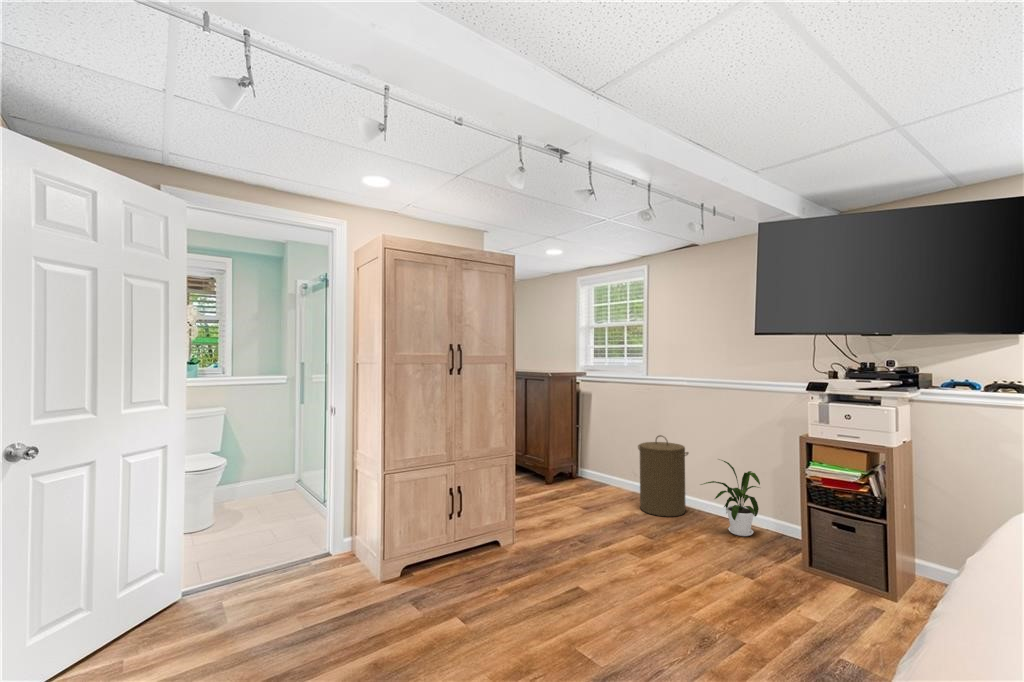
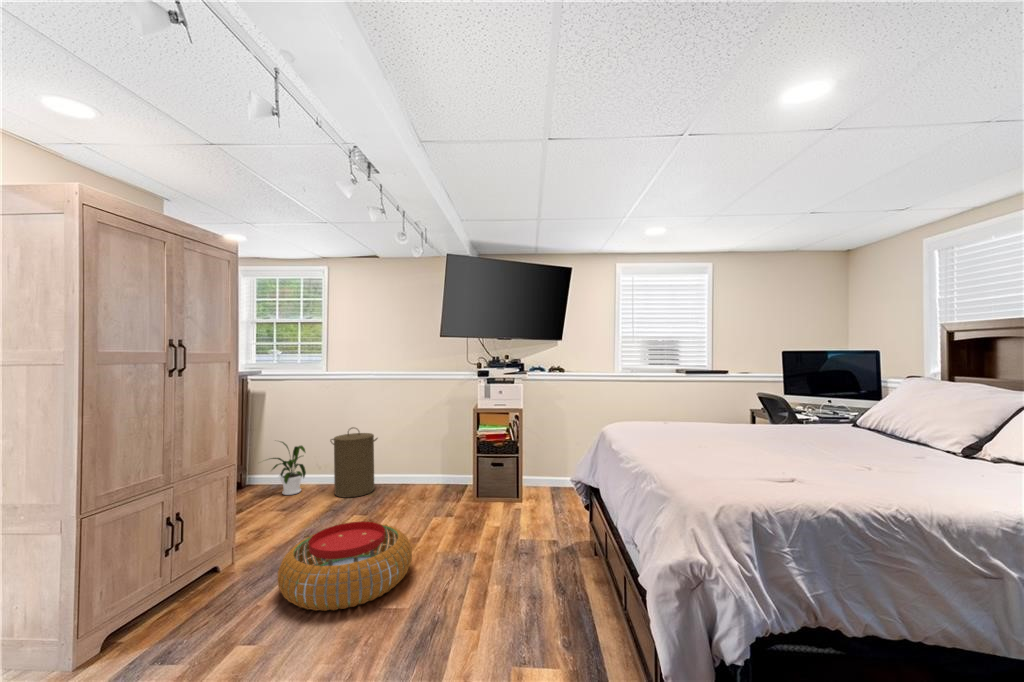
house plant: present [701,459,760,536] -> present [270,442,306,495]
pouf: none [510,538,649,635] -> present [278,522,412,611]

